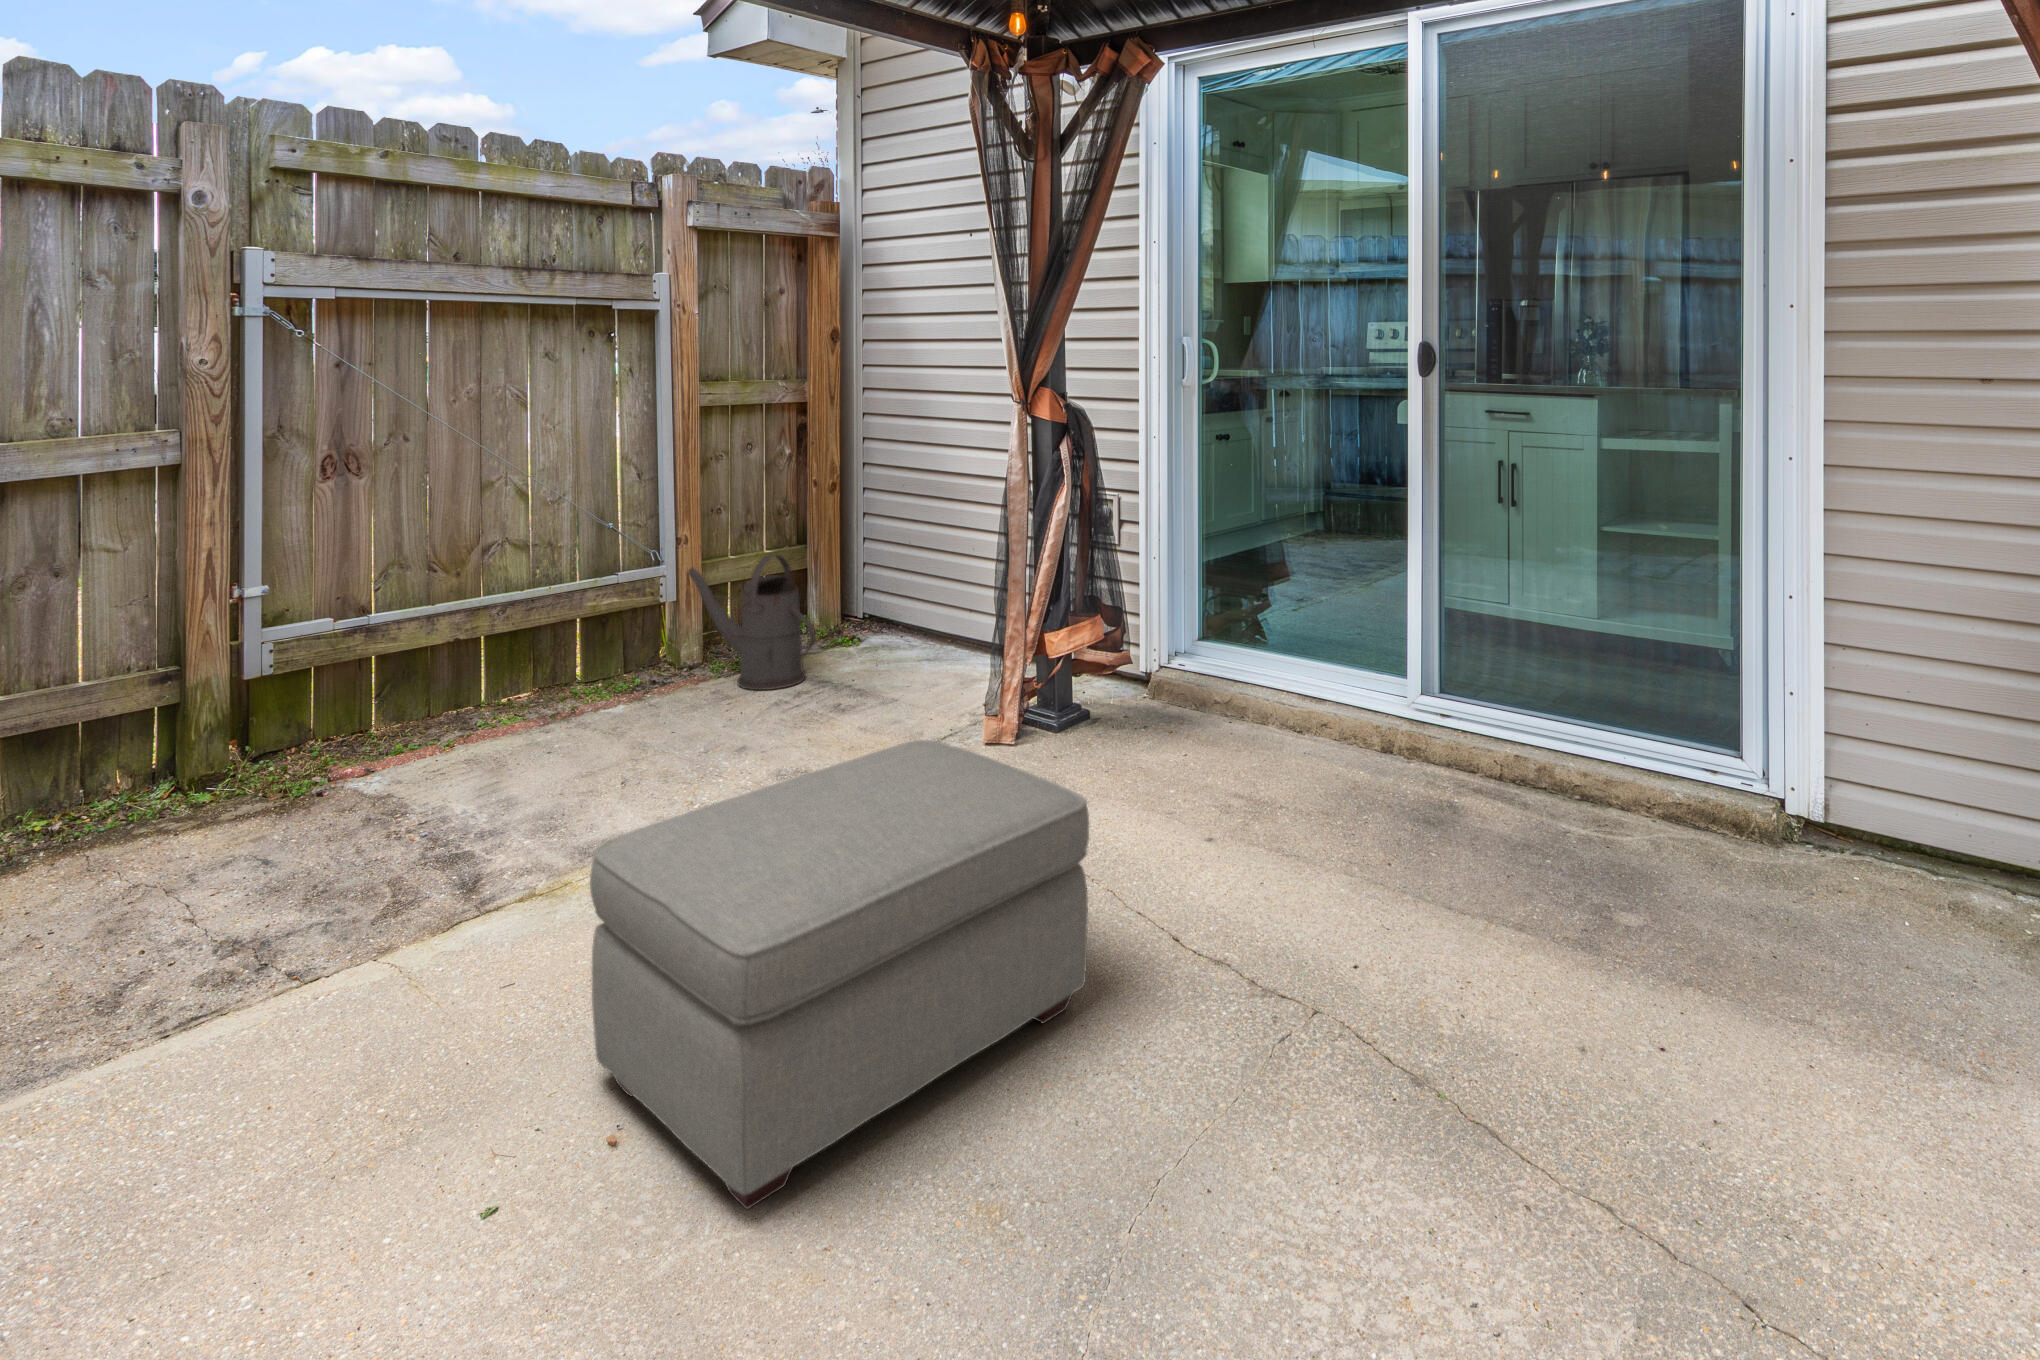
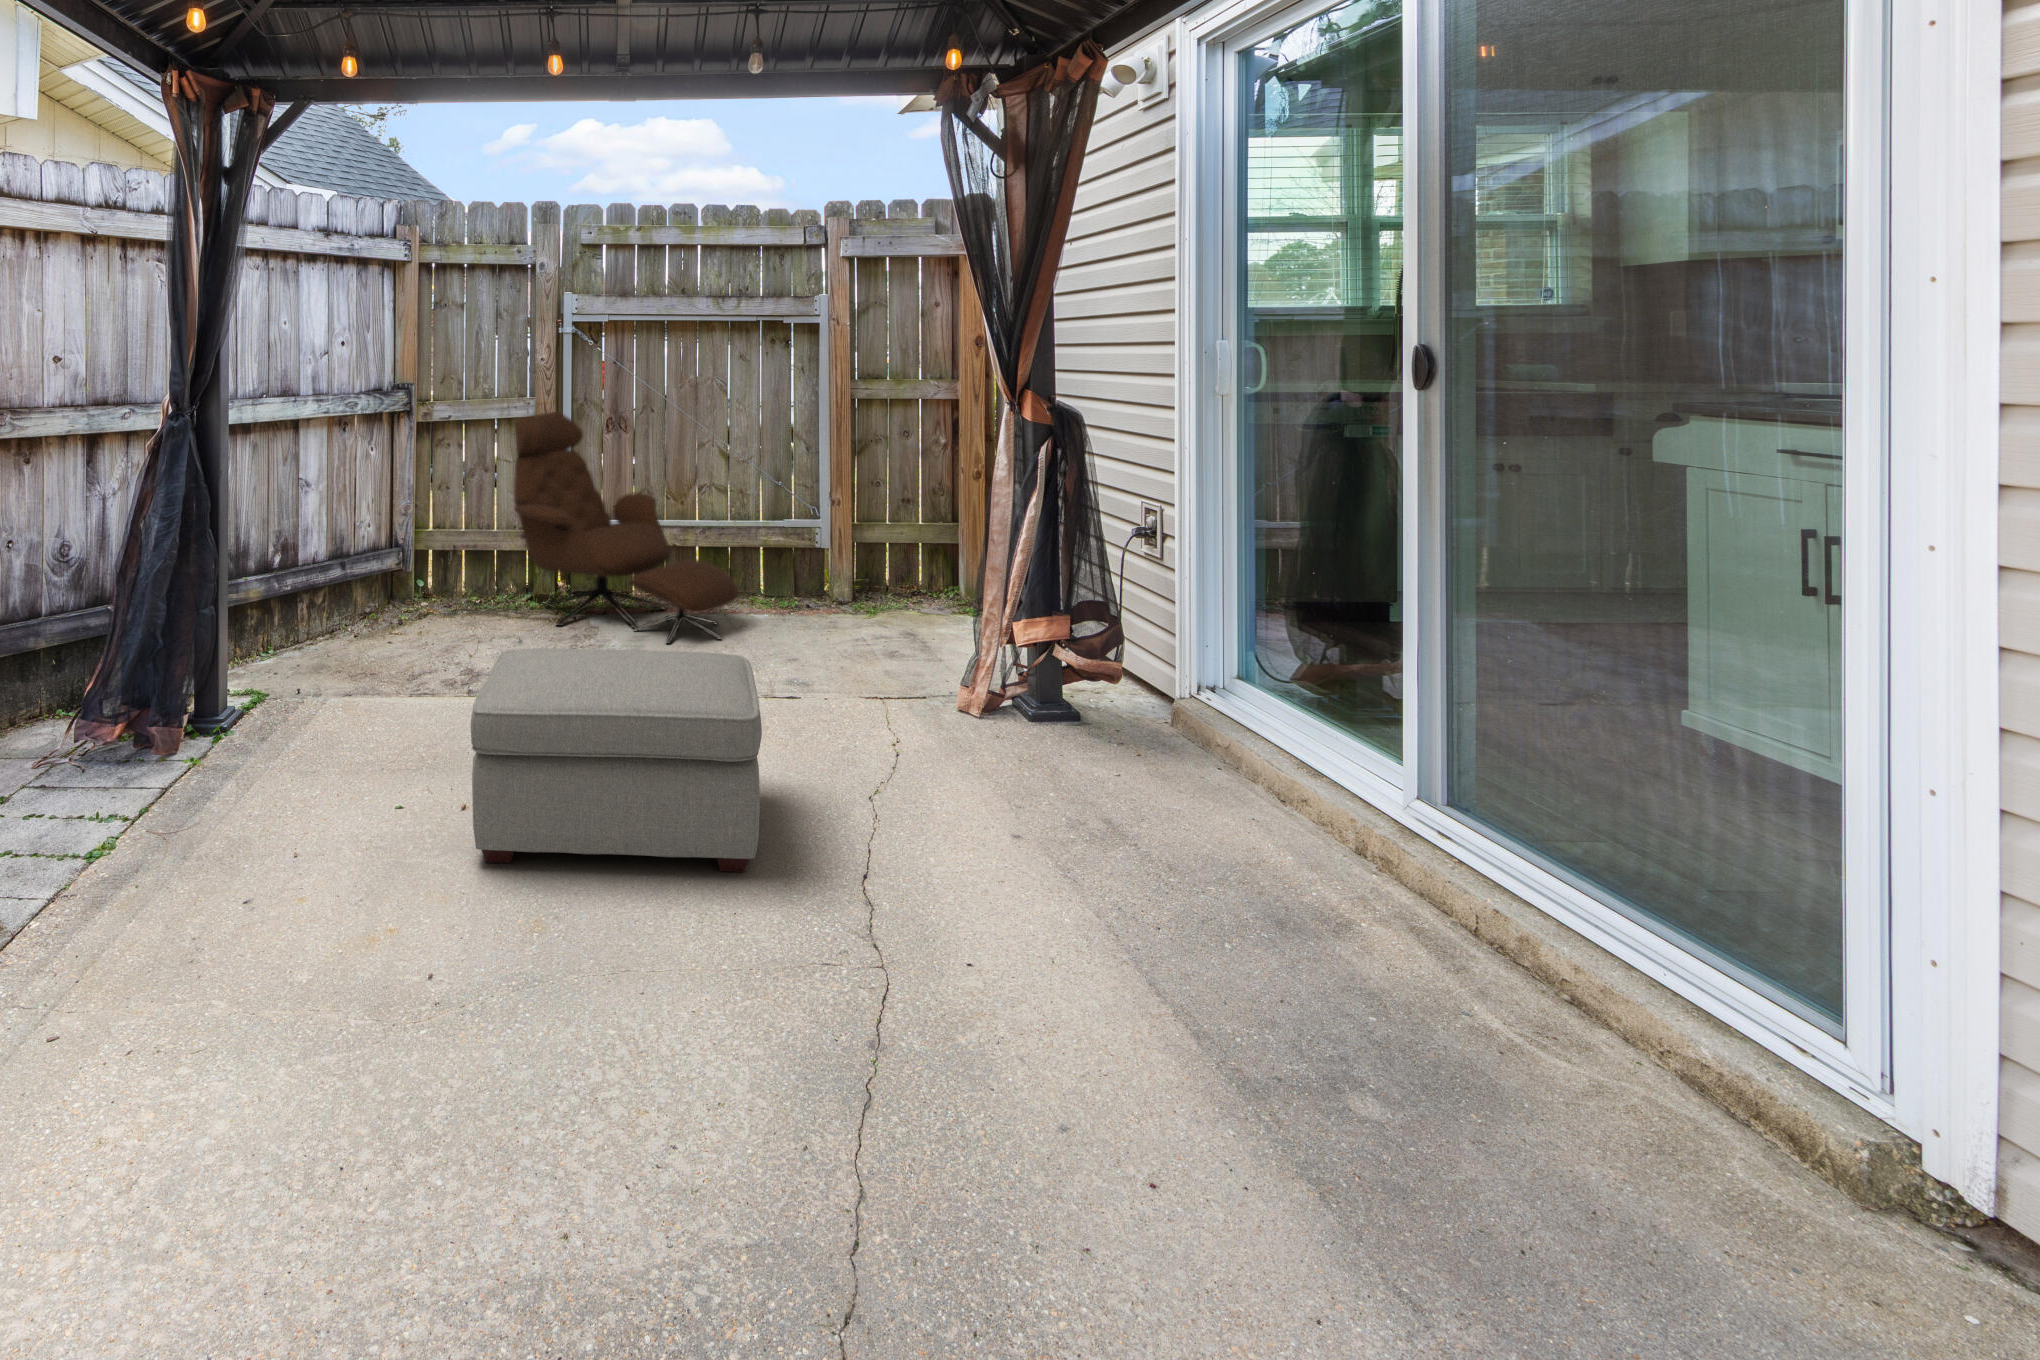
lounge chair: none [160,451,612,814] -> present [514,412,739,644]
watering can: present [688,554,816,690] -> none [837,522,907,633]

